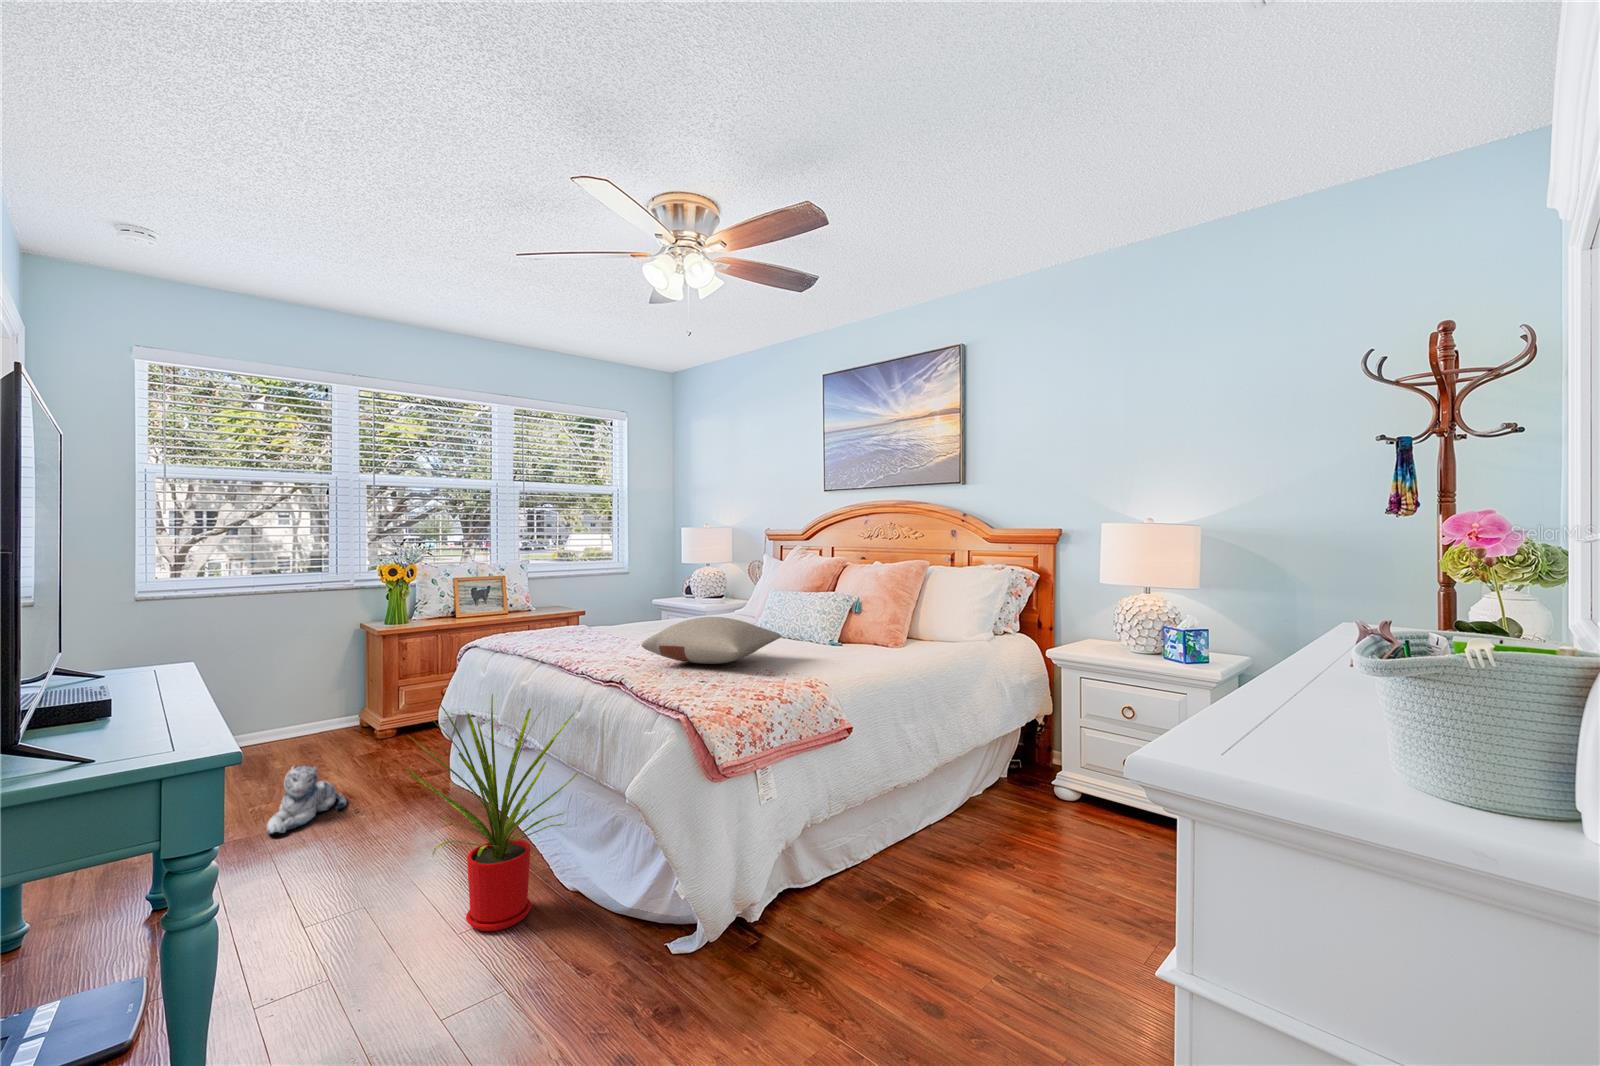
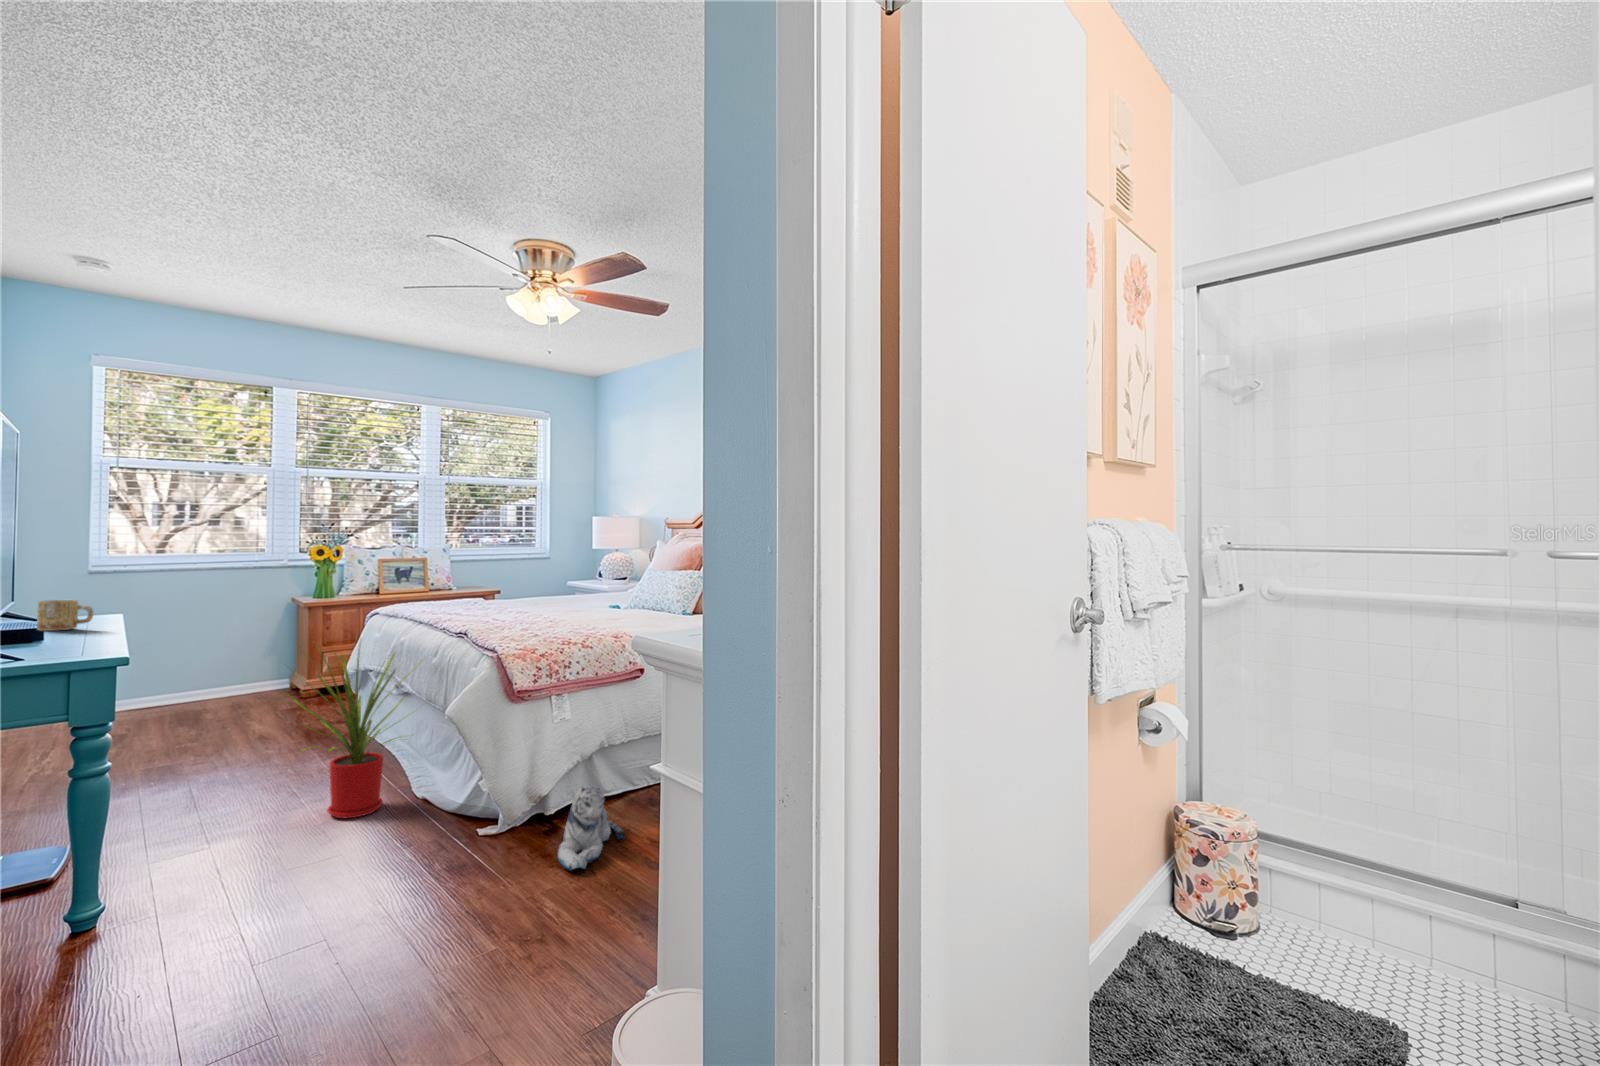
pillow: present [642,617,782,664] -> none [494,587,620,623]
mug: none [101,678,177,726] -> present [37,600,93,631]
plush toy: present [267,766,347,835] -> present [557,788,624,871]

